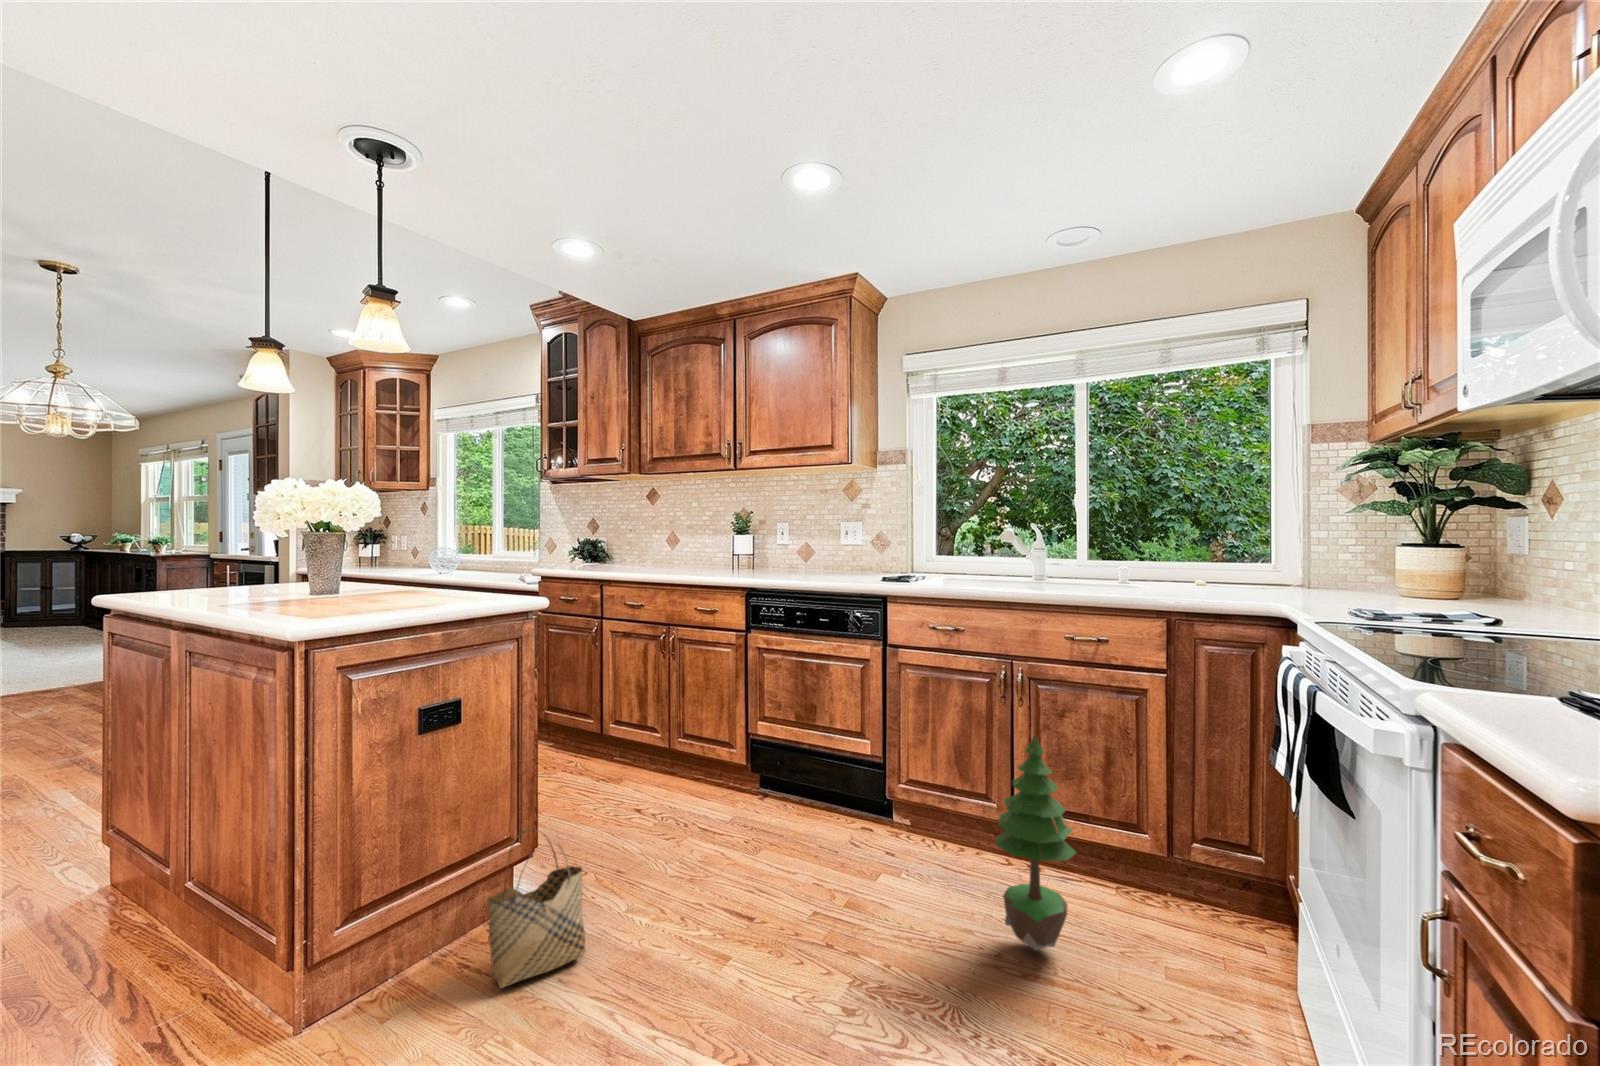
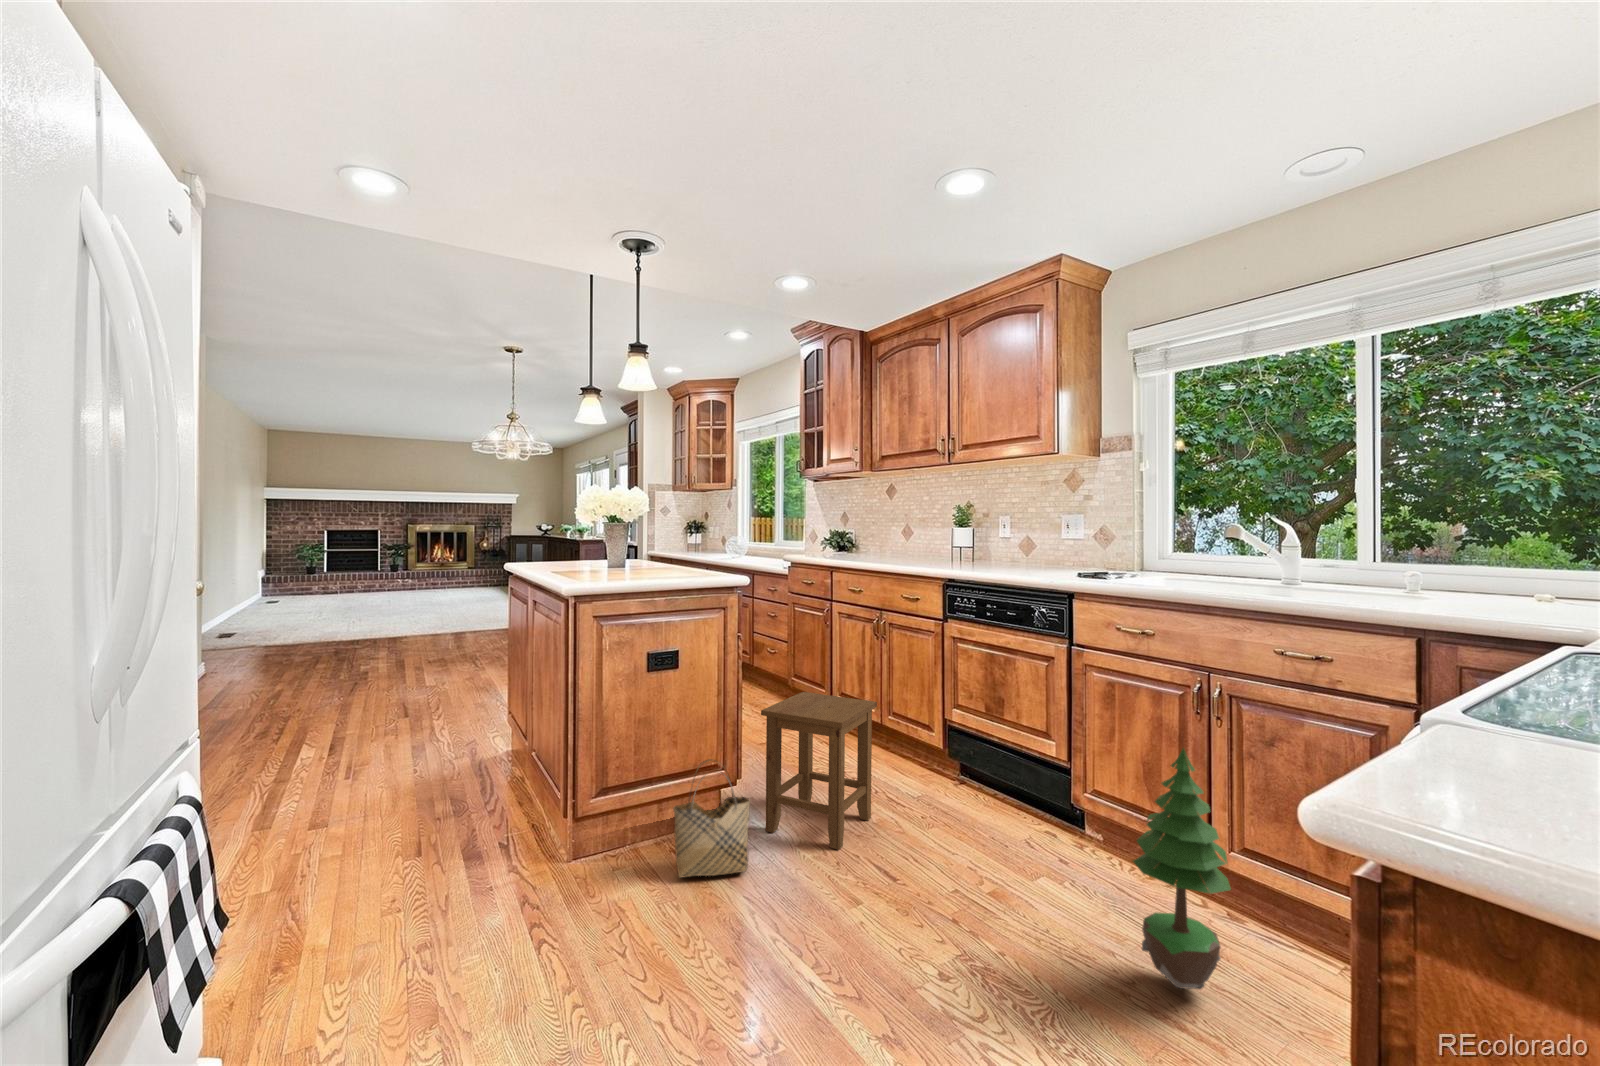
stool: none [575,727,699,900] -> present [761,692,877,850]

